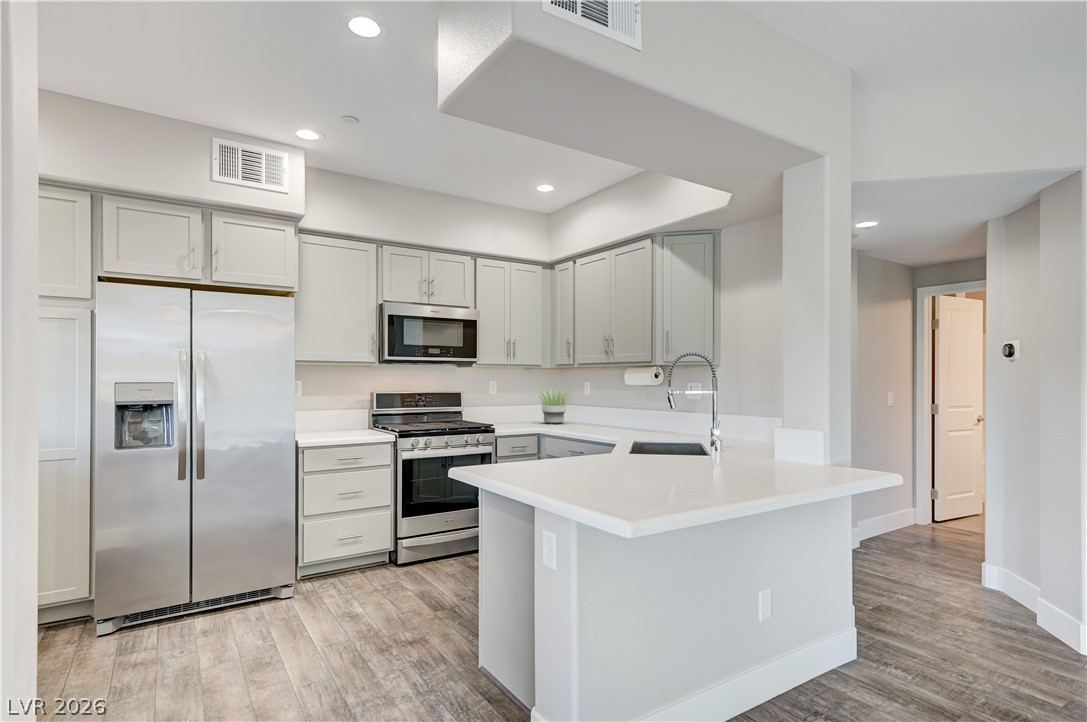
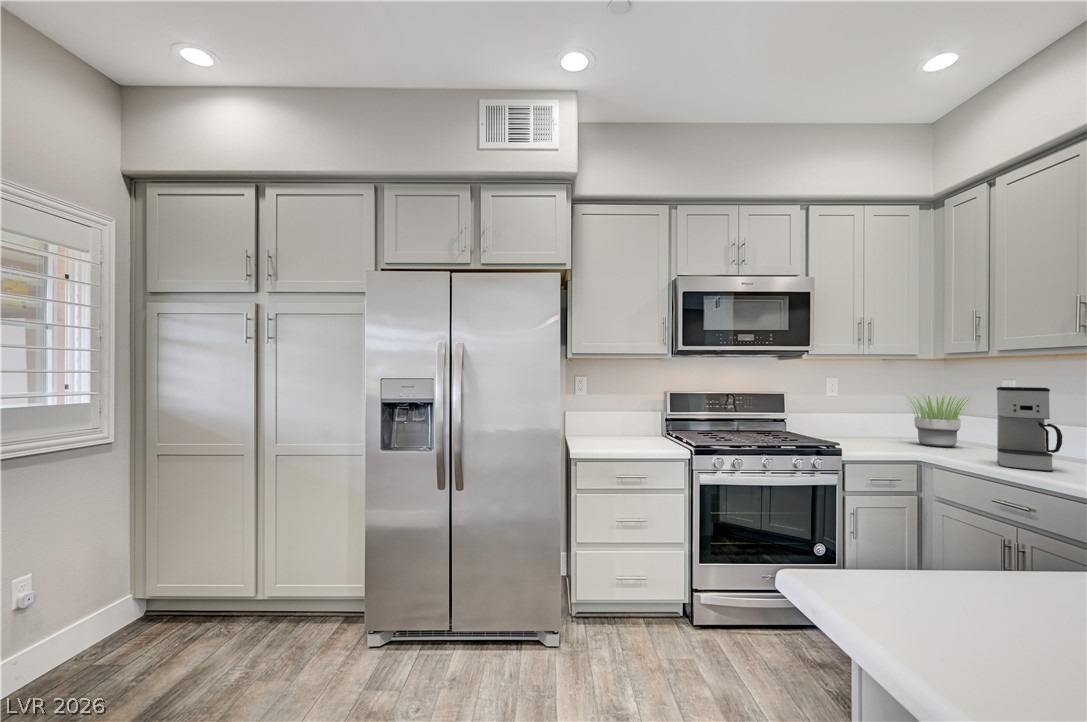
coffee maker: none [575,384,602,431] -> present [997,387,1062,471]

